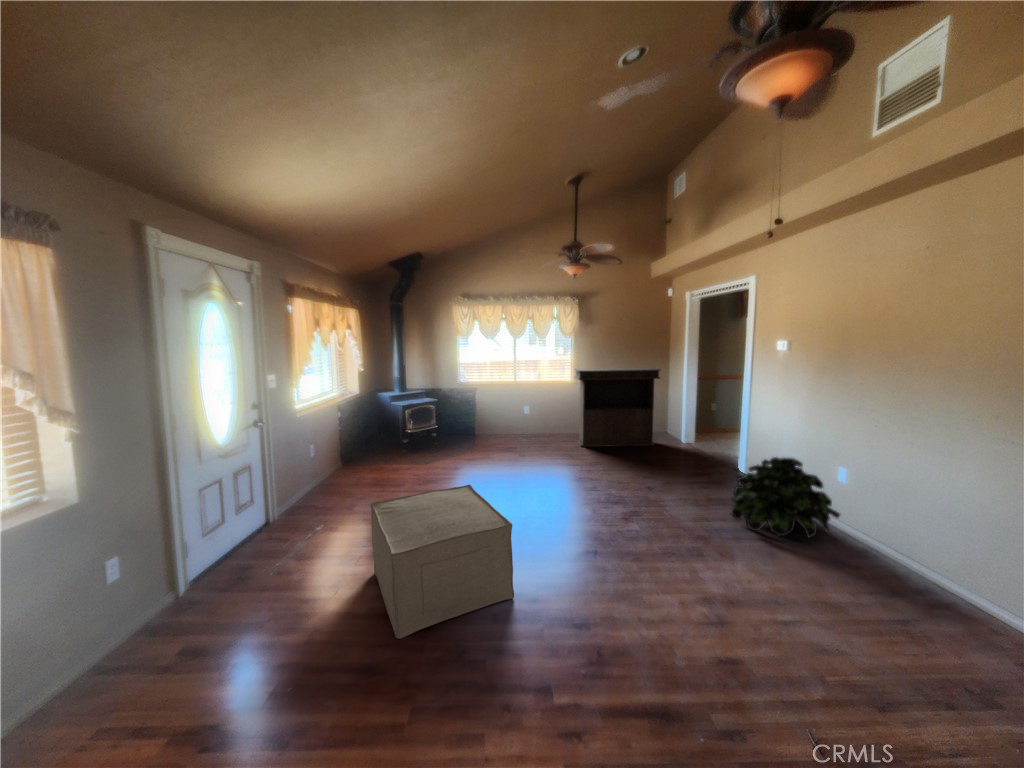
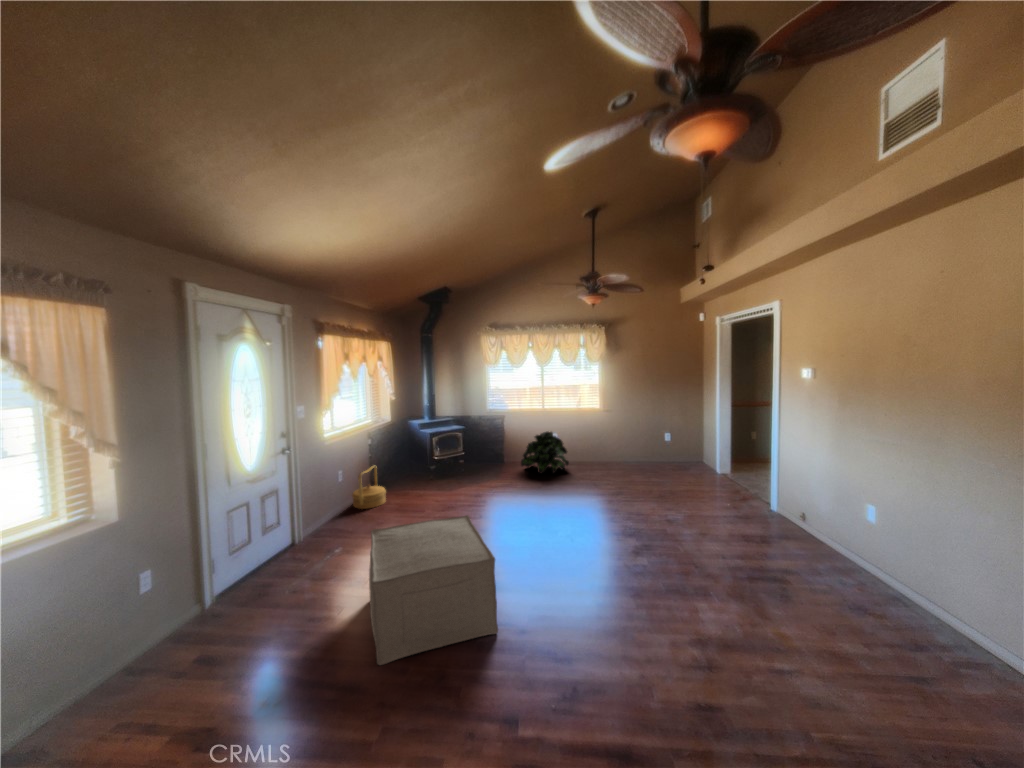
console table: present [575,368,660,447] -> none [599,396,689,478]
woven basket: none [325,440,362,485] -> present [352,466,386,509]
potted plant: present [731,457,840,538] -> present [521,431,569,474]

